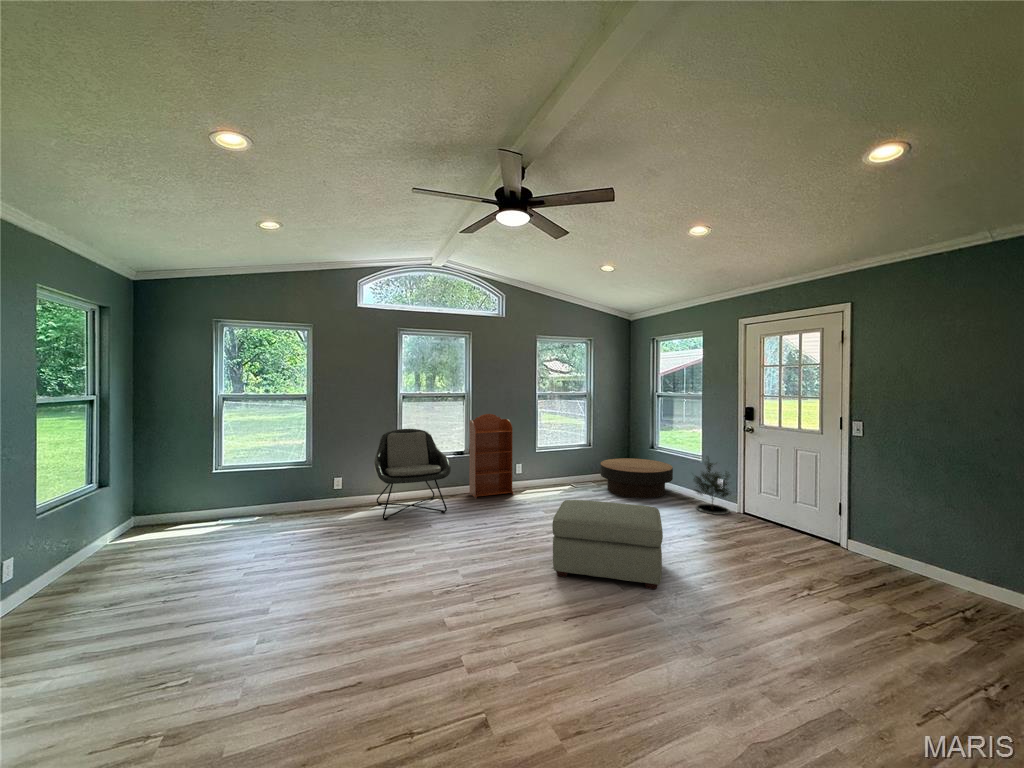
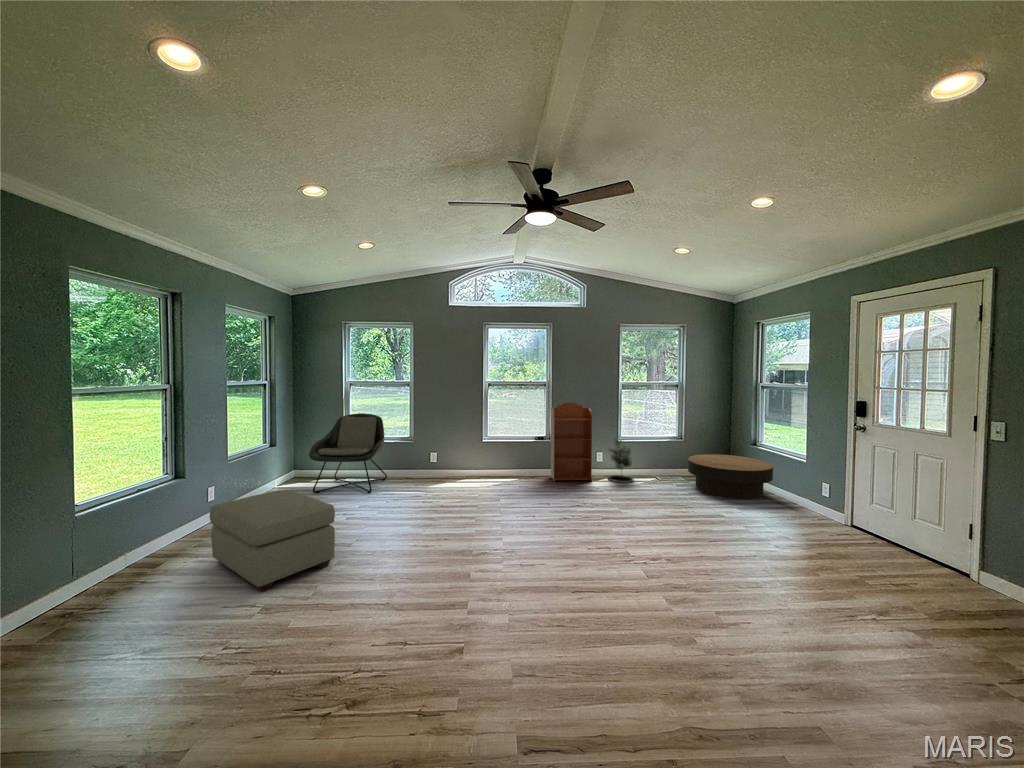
lounge chair: present [374,429,451,520] -> present [309,413,387,493]
potted tree: present [694,459,730,515] -> present [608,439,634,483]
ottoman: present [552,500,663,589] -> present [210,490,335,592]

